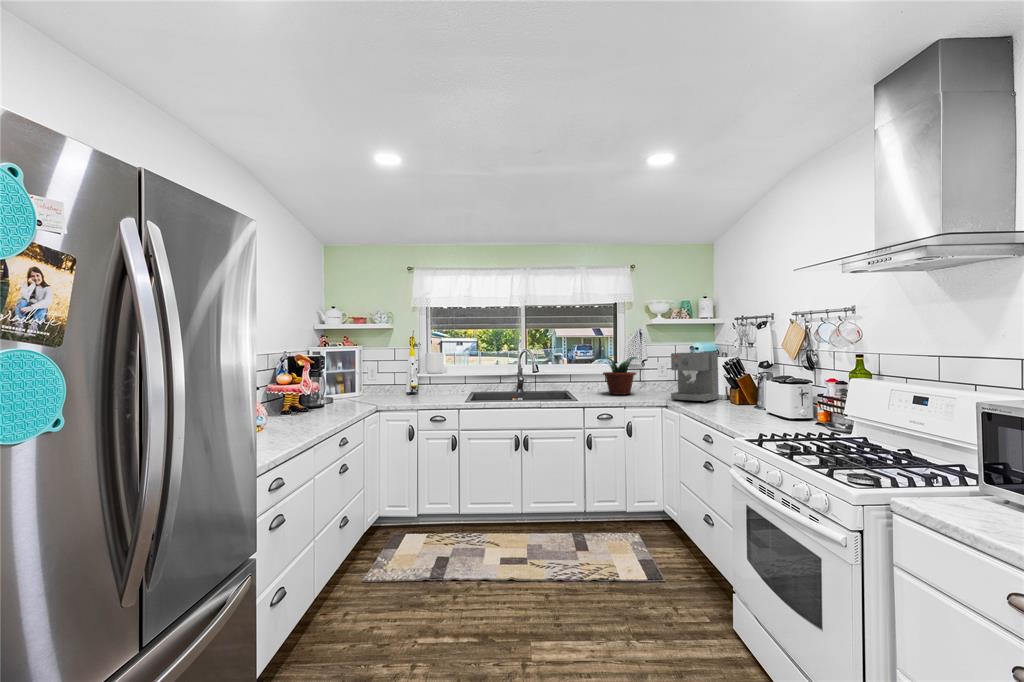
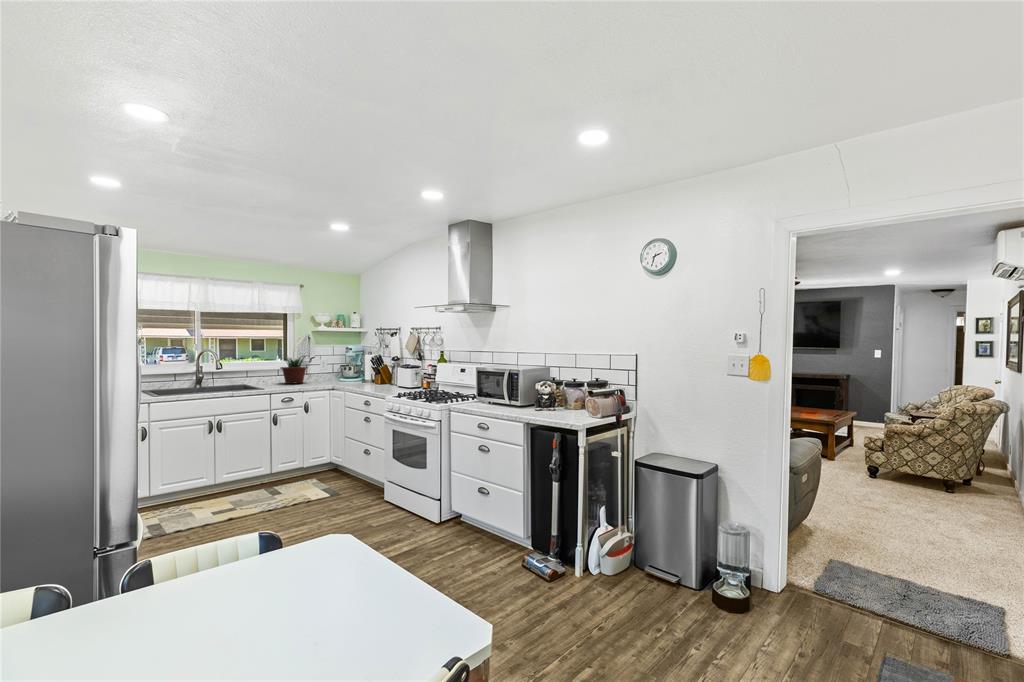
coffee maker: present [671,352,719,402] -> none [336,351,367,384]

